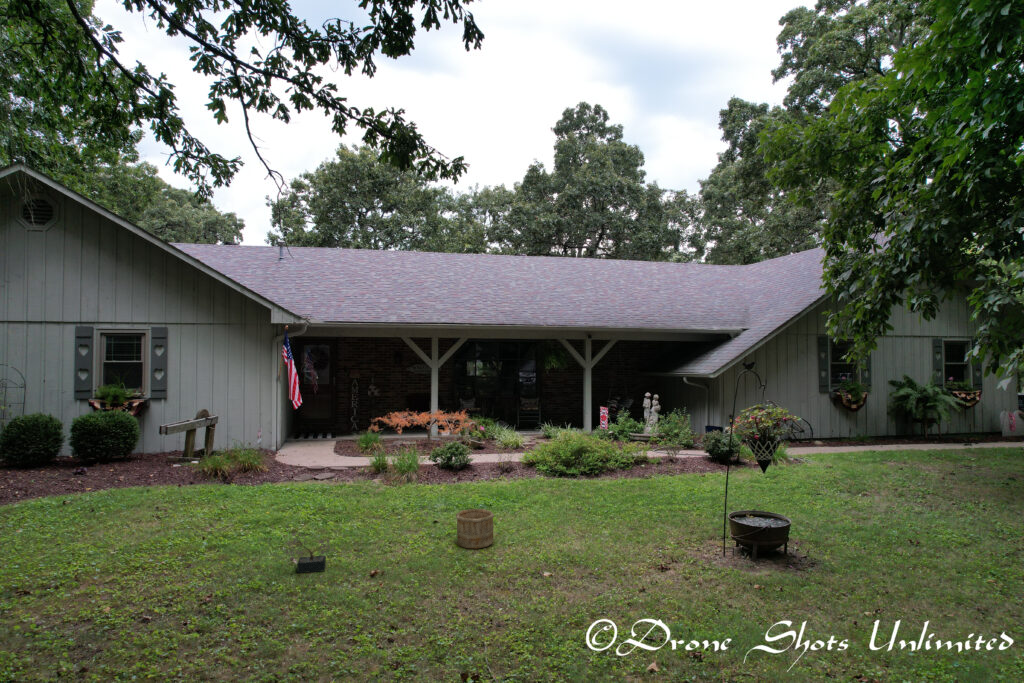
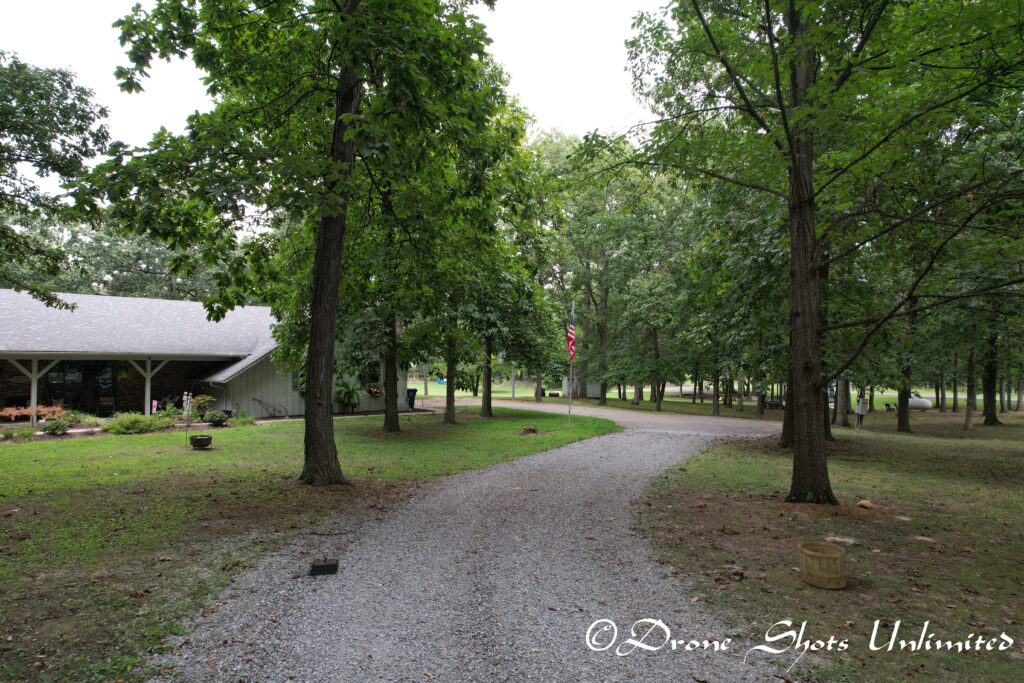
wooden bucket: present [456,509,494,549] -> present [797,541,847,589]

